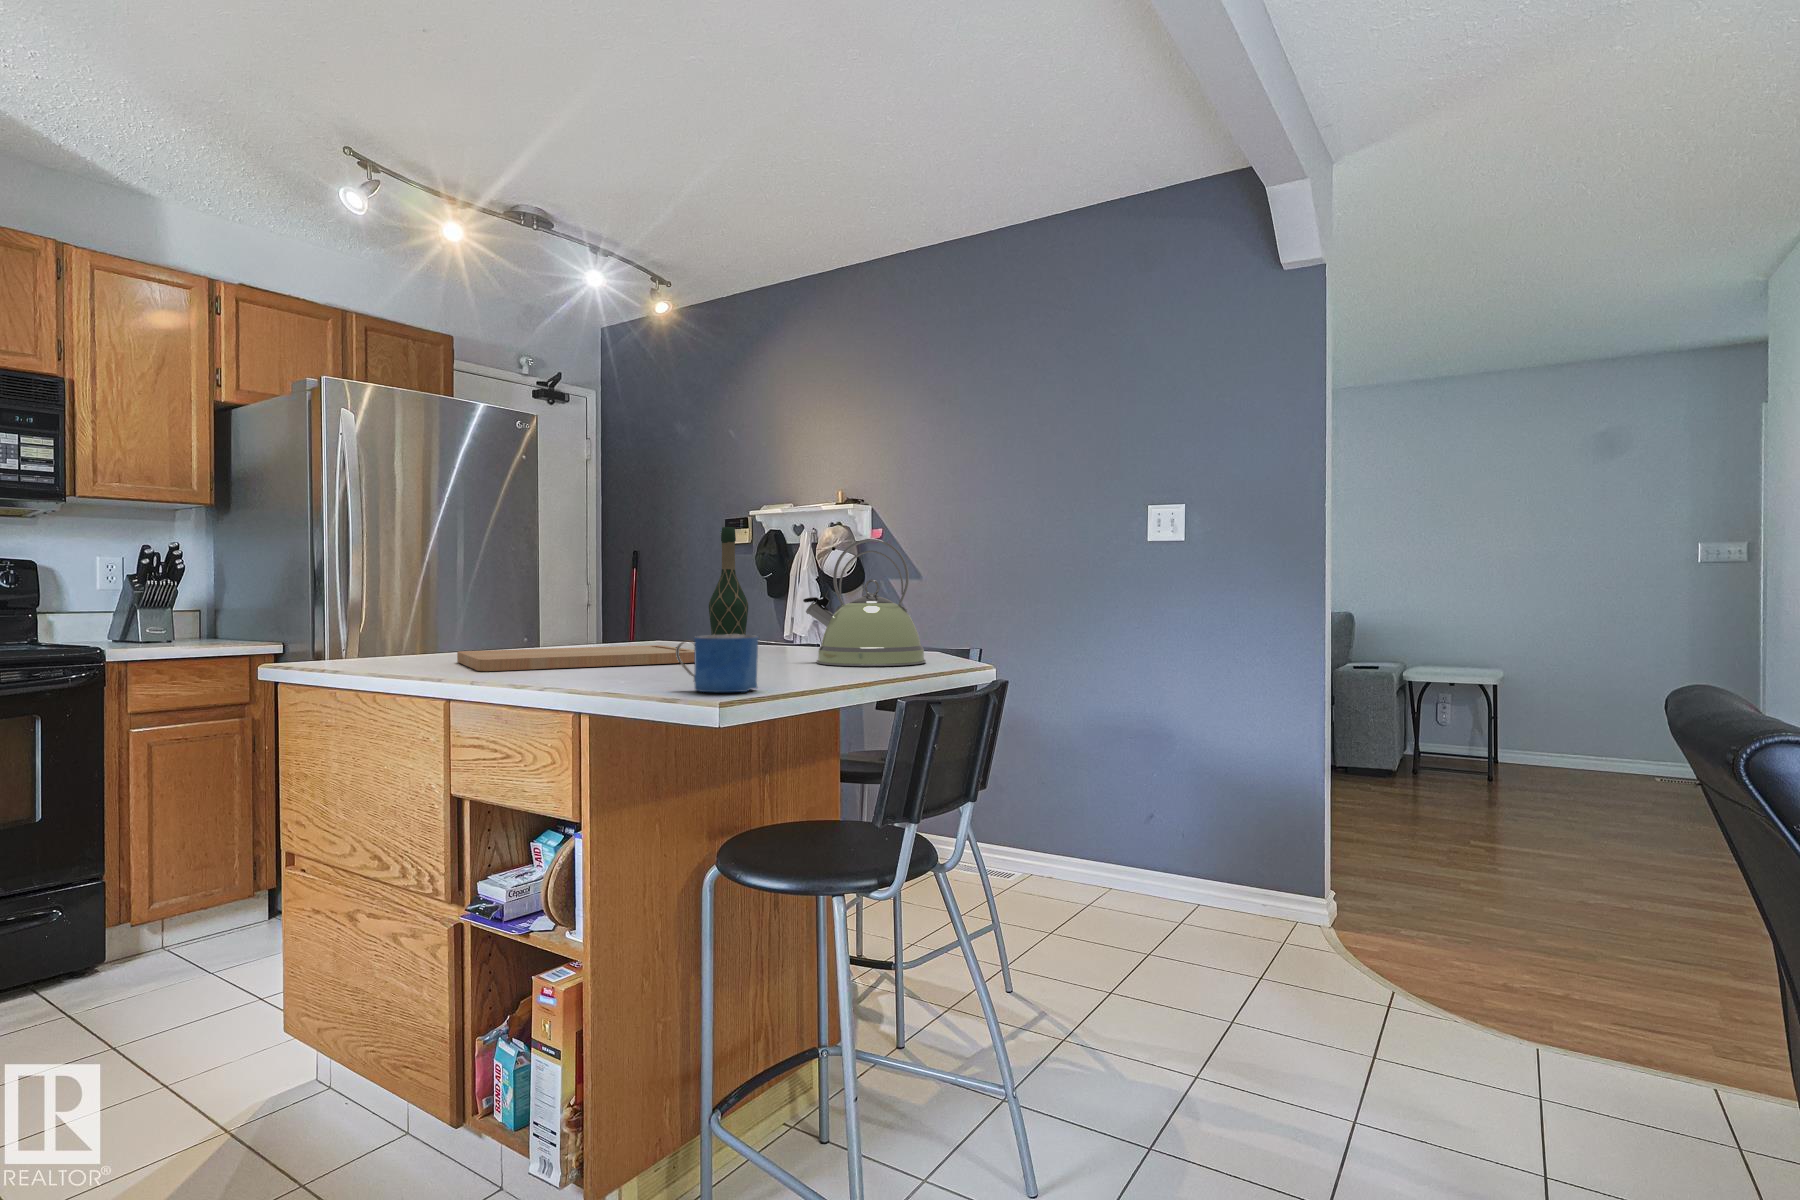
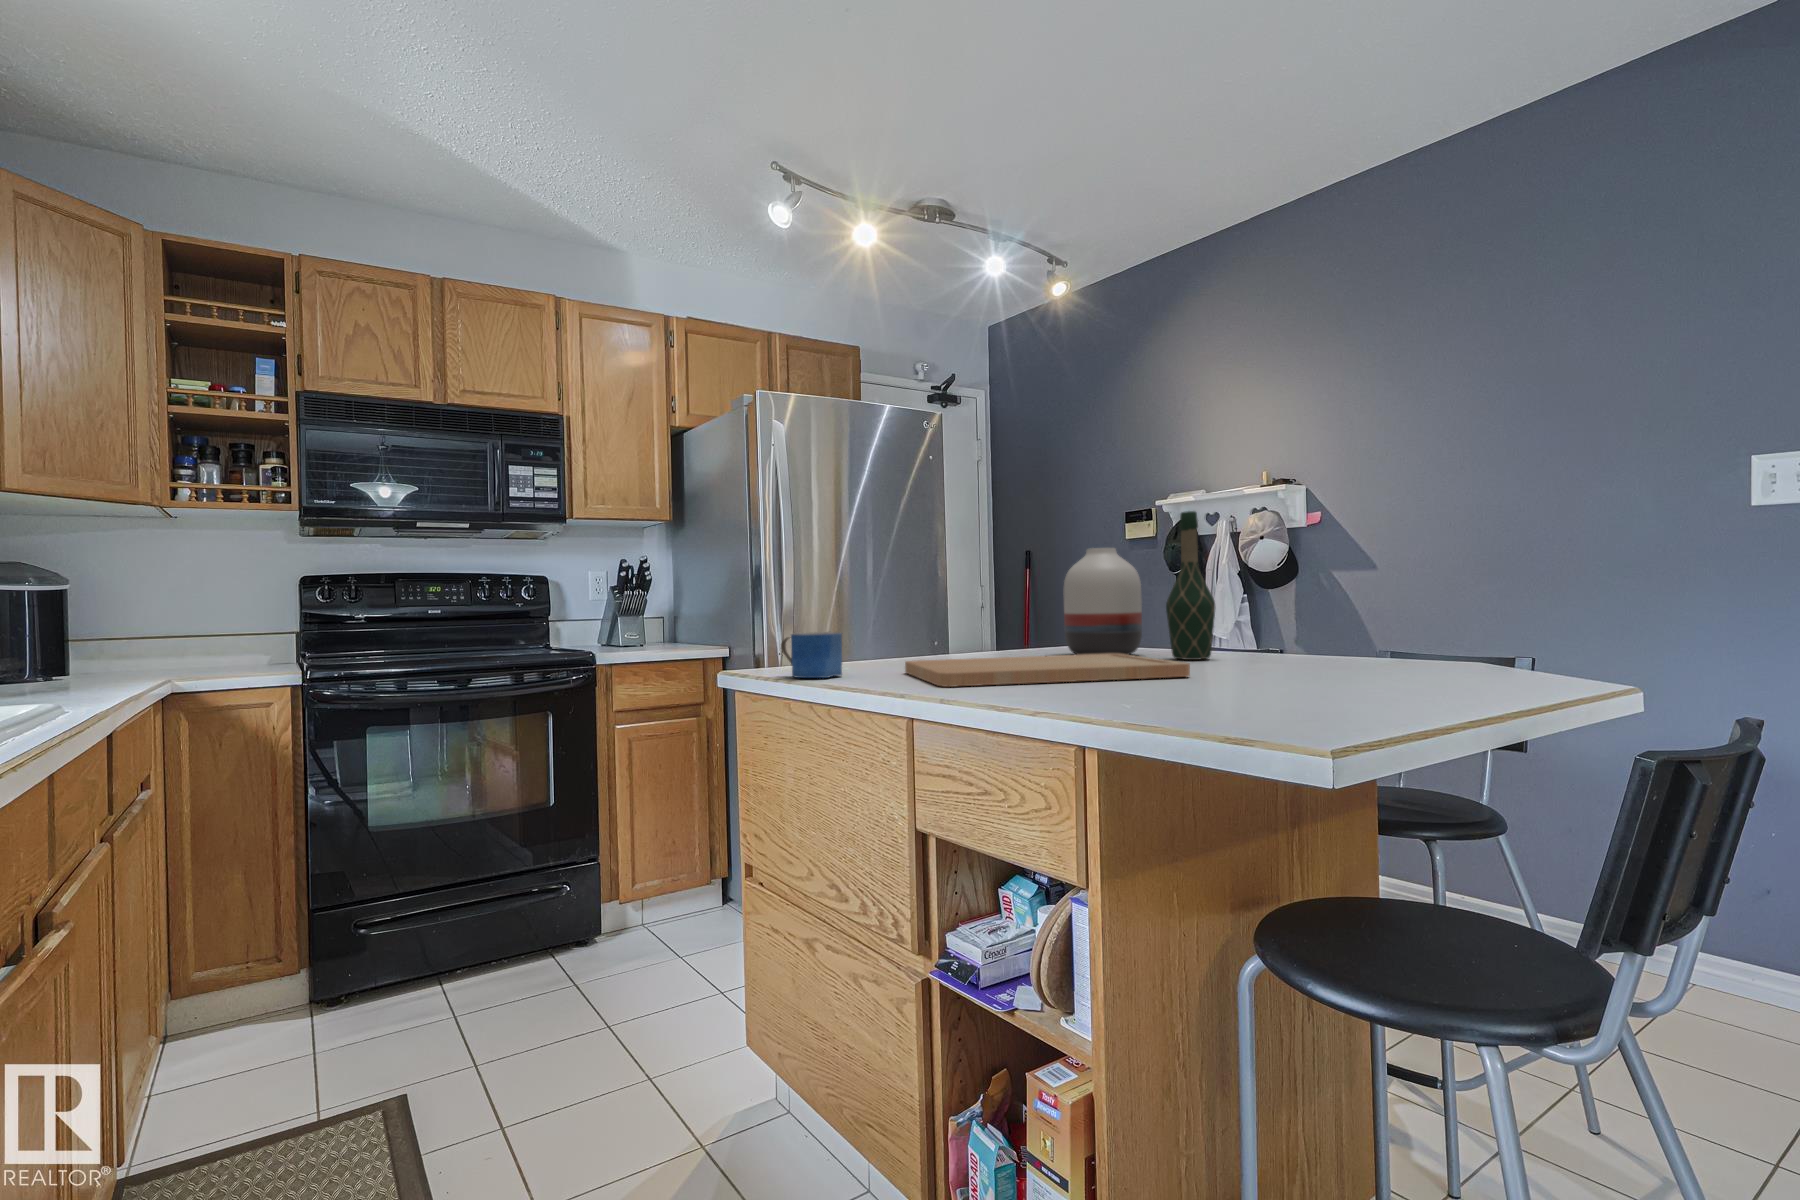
kettle: present [803,539,926,666] -> none [1323,512,1518,687]
vase: none [626,555,694,649] -> present [1064,548,1142,655]
mug: present [676,634,759,692] -> present [781,632,842,678]

